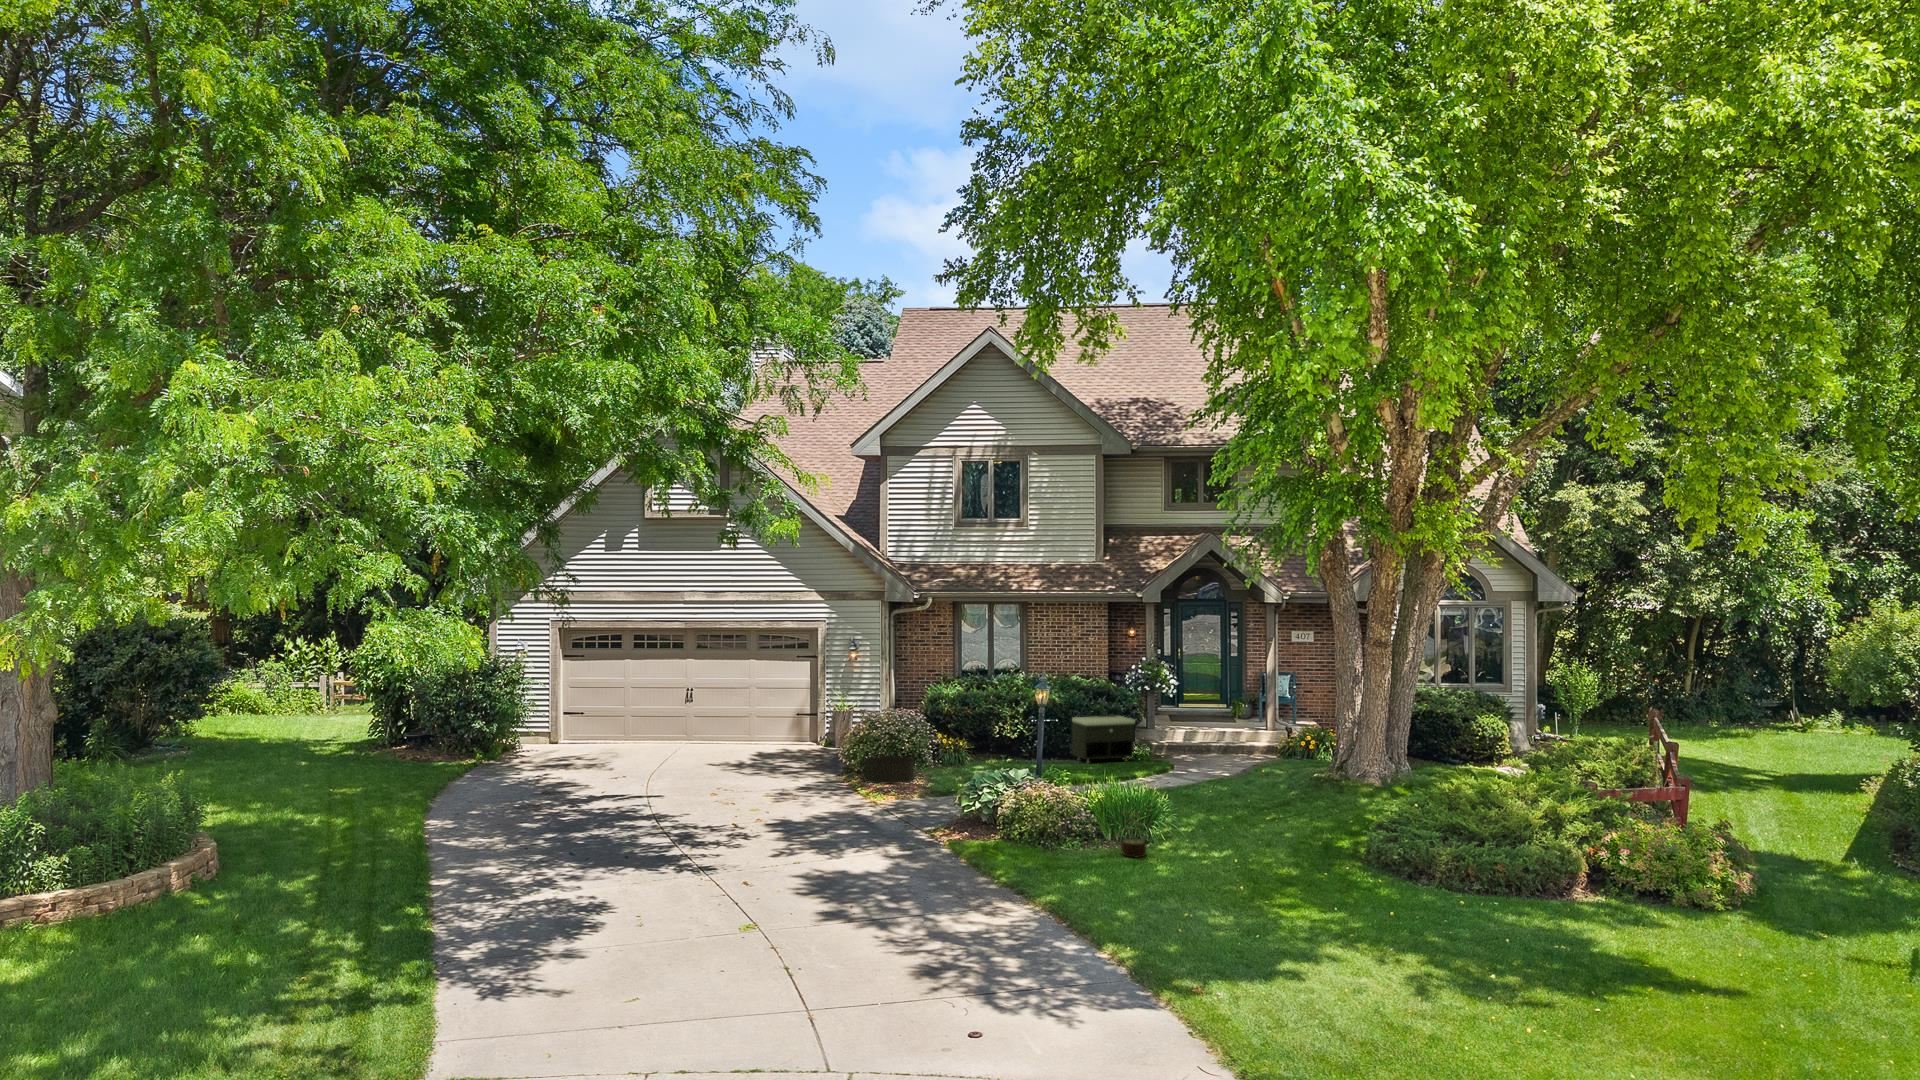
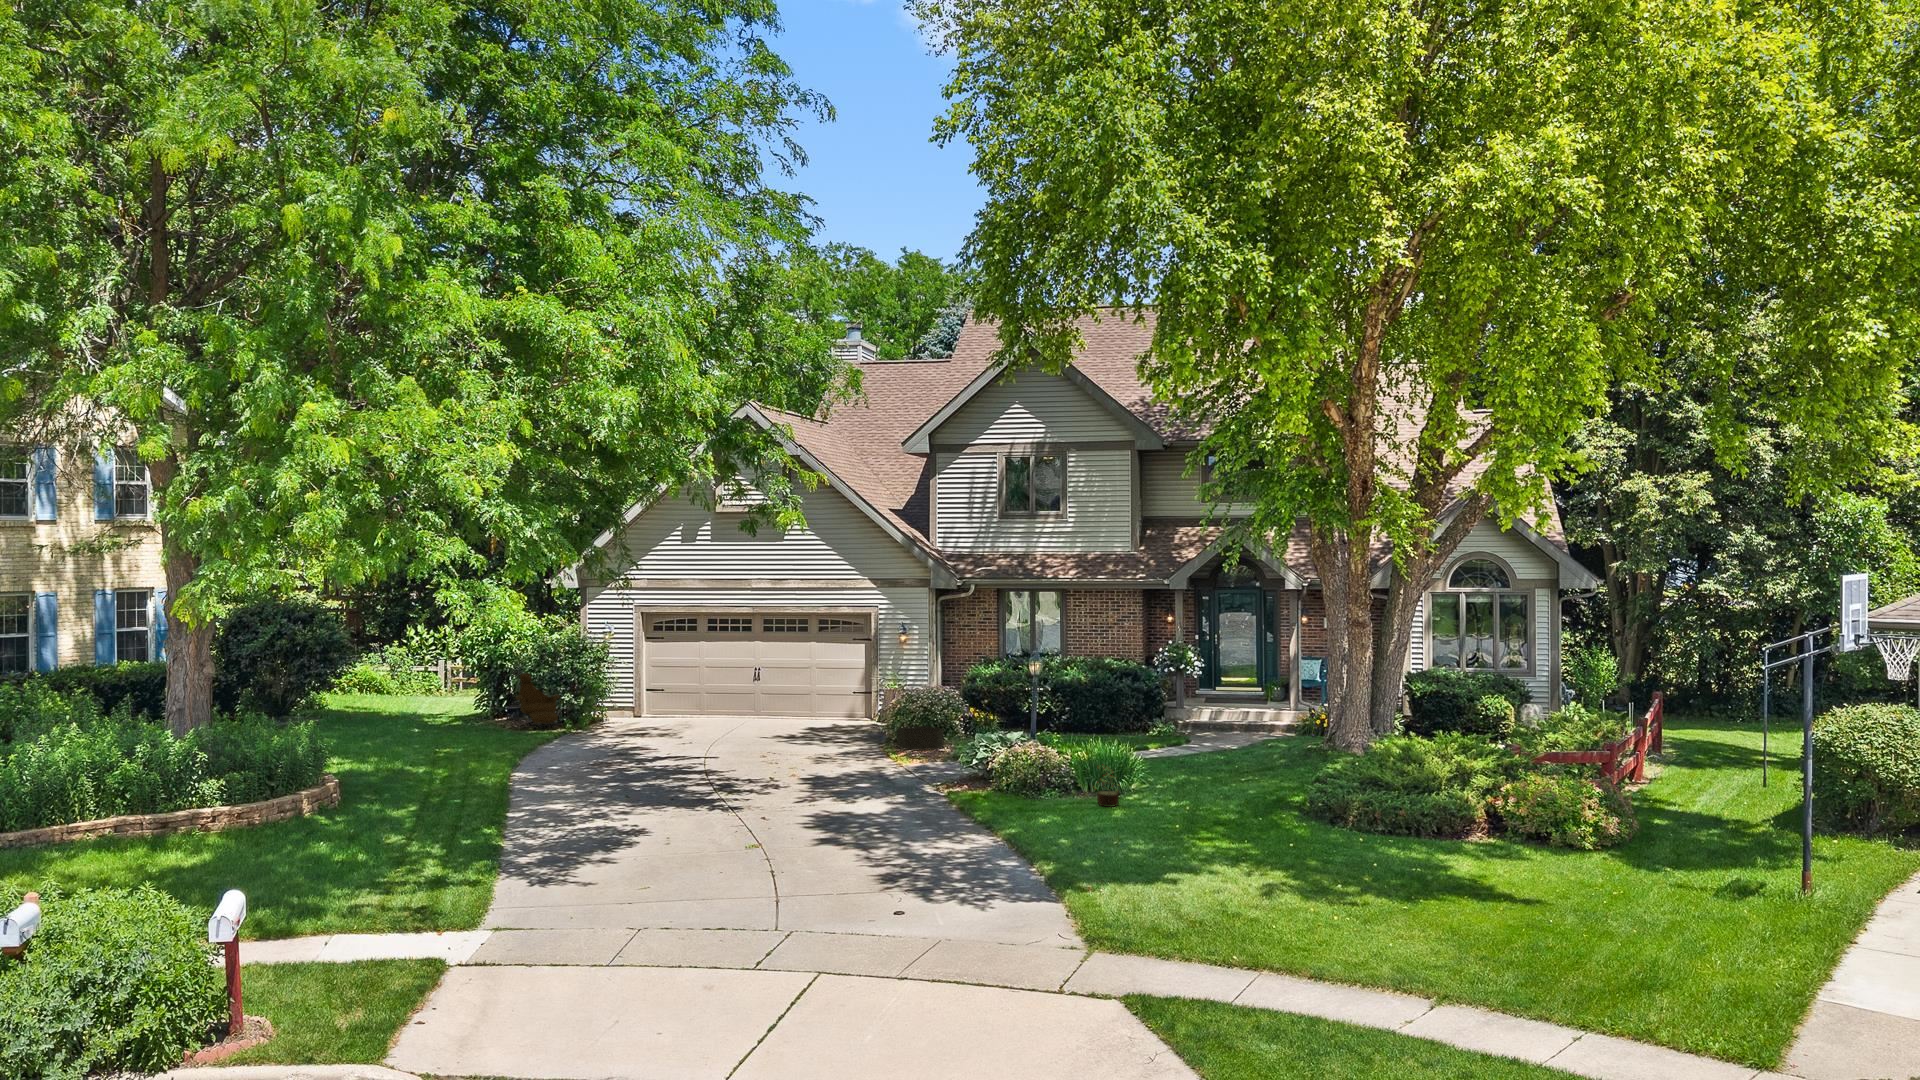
lounge chair: none [418,695,471,763] -> present [515,673,560,730]
storage bench: present [1071,716,1135,762] -> none [1097,694,1155,737]

